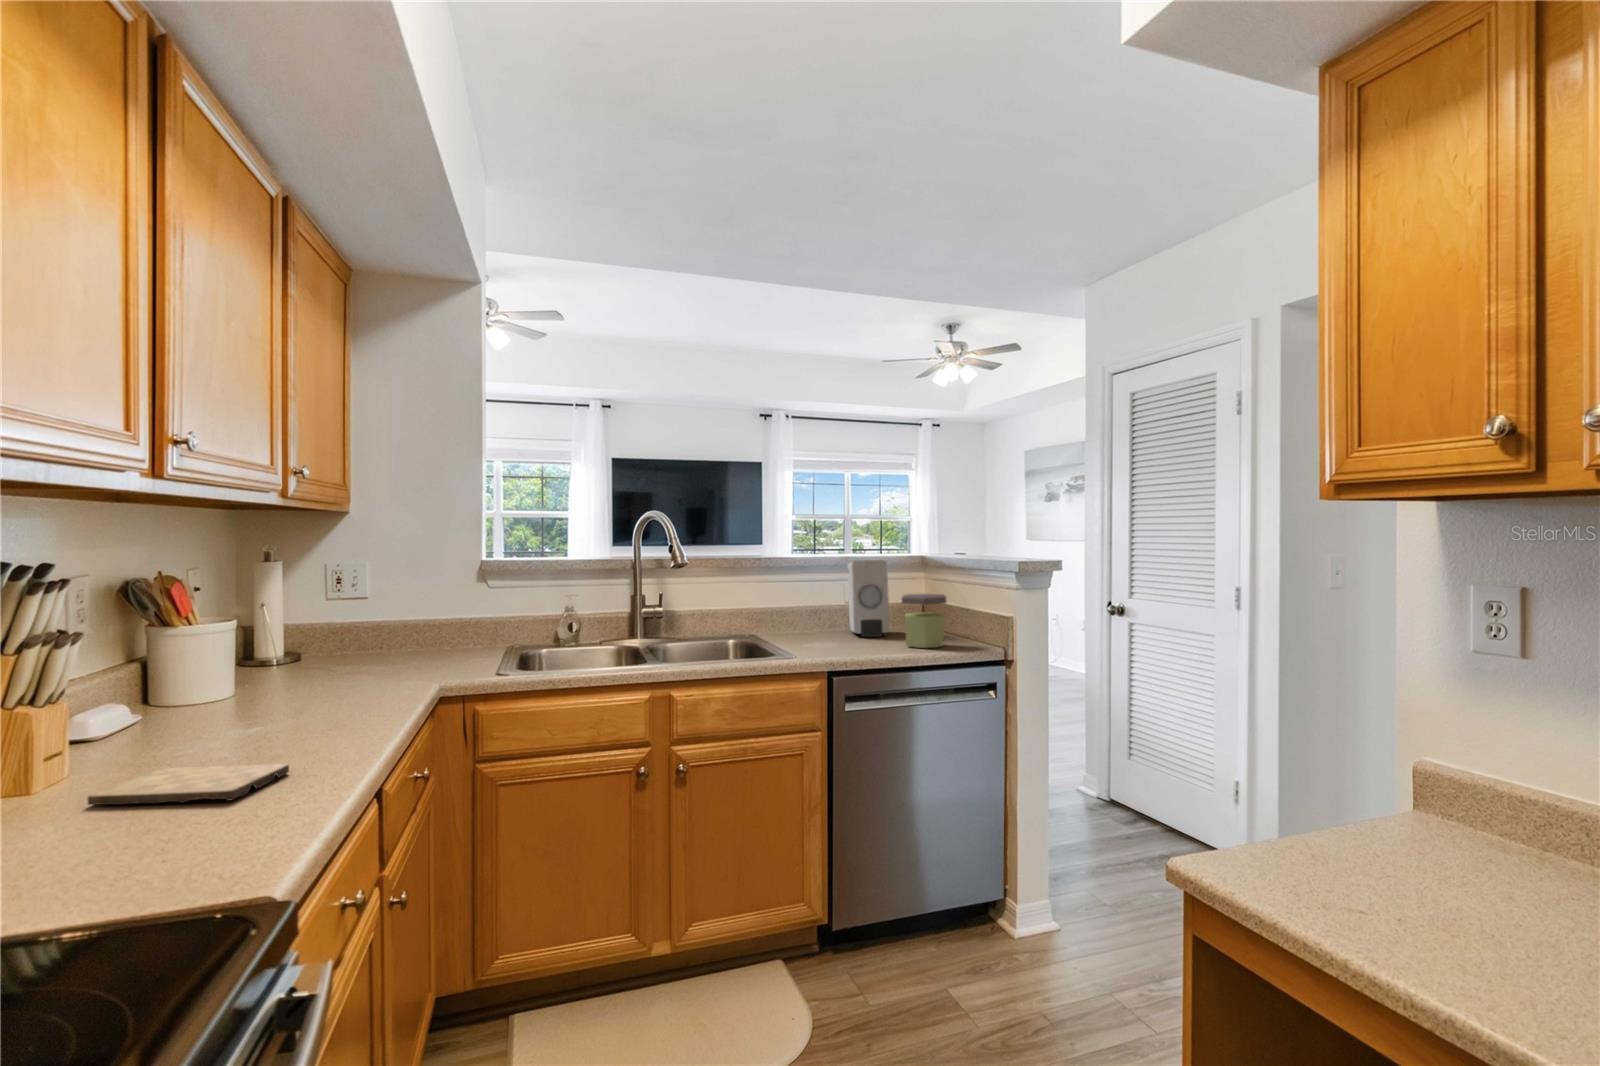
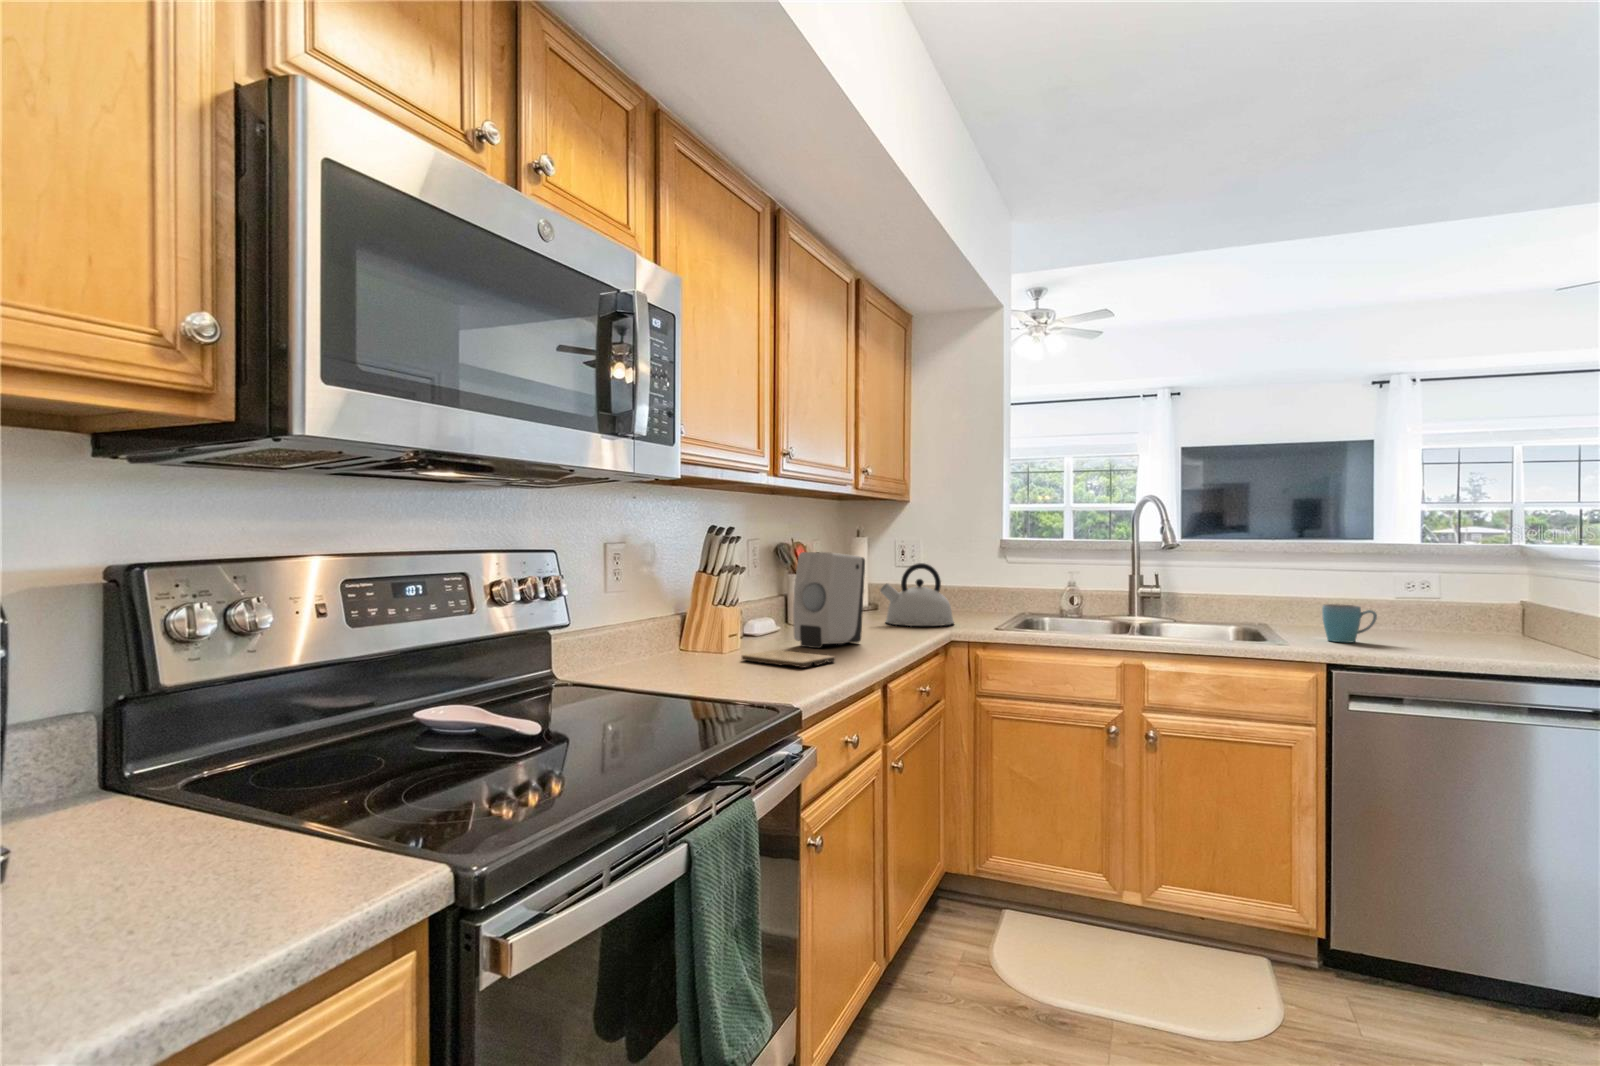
soap dispenser: present [848,560,889,637] -> present [793,552,865,648]
jar: present [901,594,946,648] -> none [1439,593,1511,657]
kettle: none [320,596,432,683] -> present [880,563,954,626]
mug: none [811,610,852,646] -> present [1322,604,1377,642]

